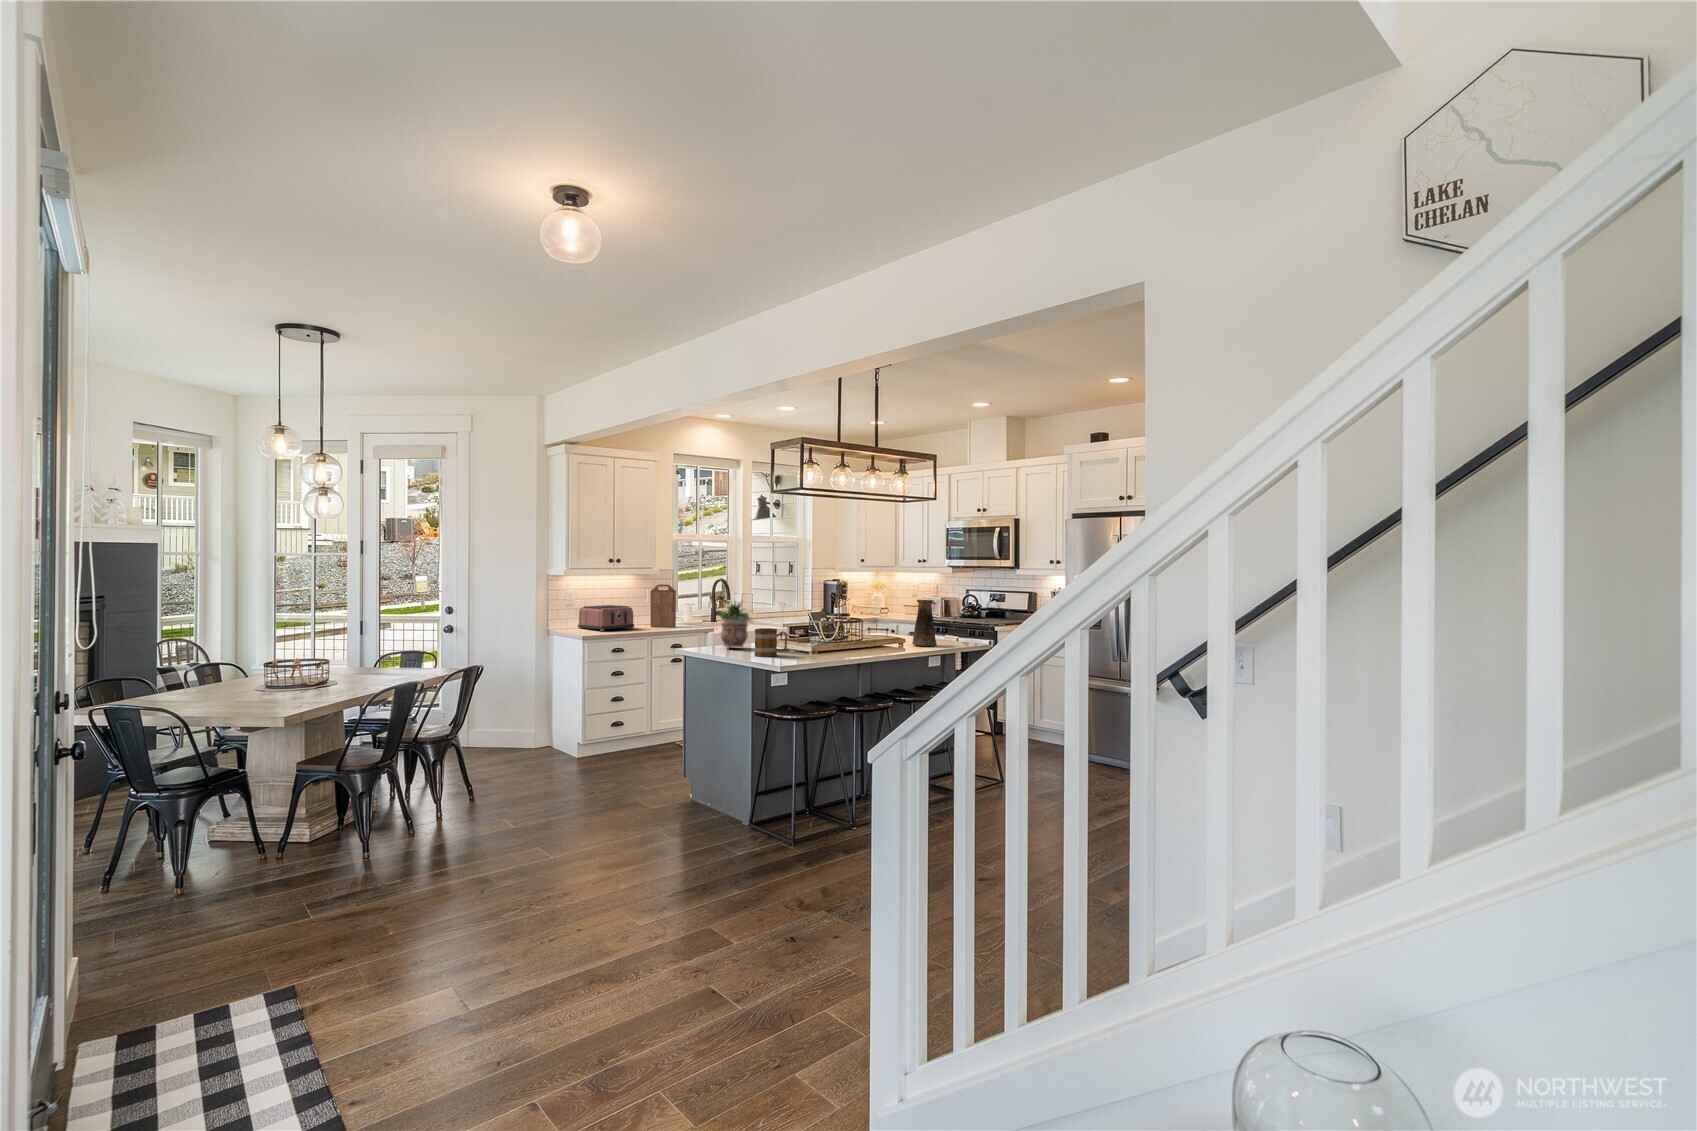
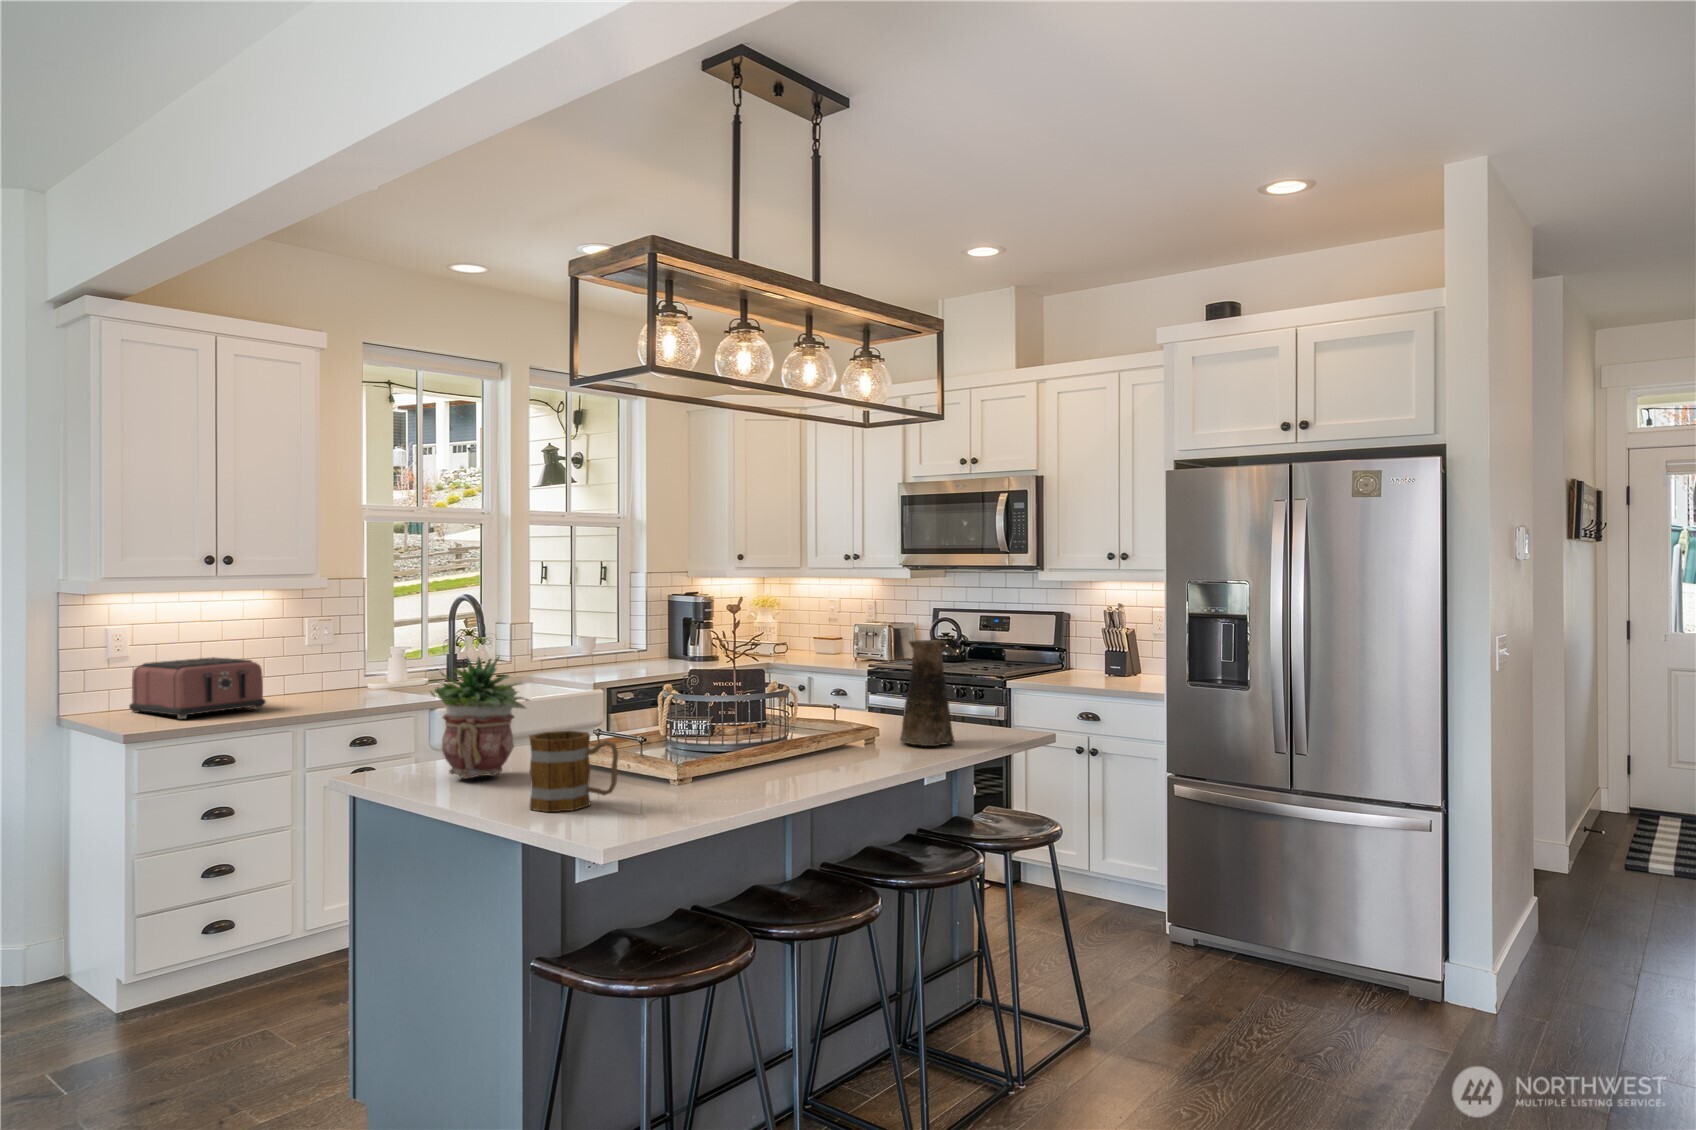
cutting board: present [650,584,676,627] -> none [308,610,365,702]

